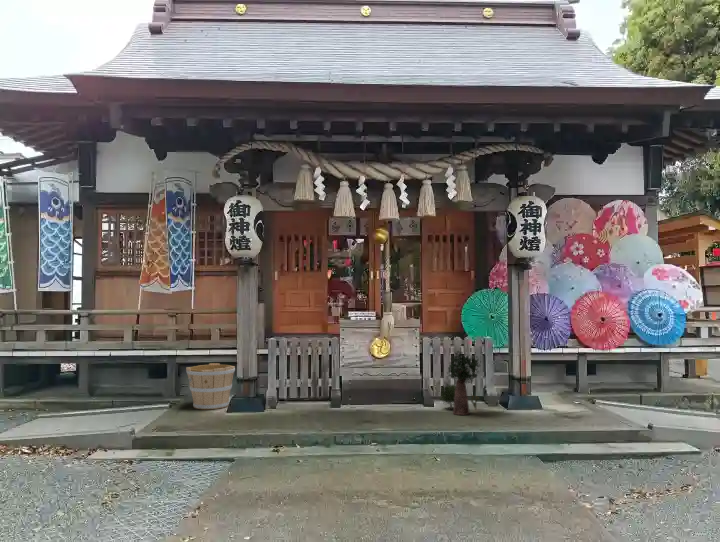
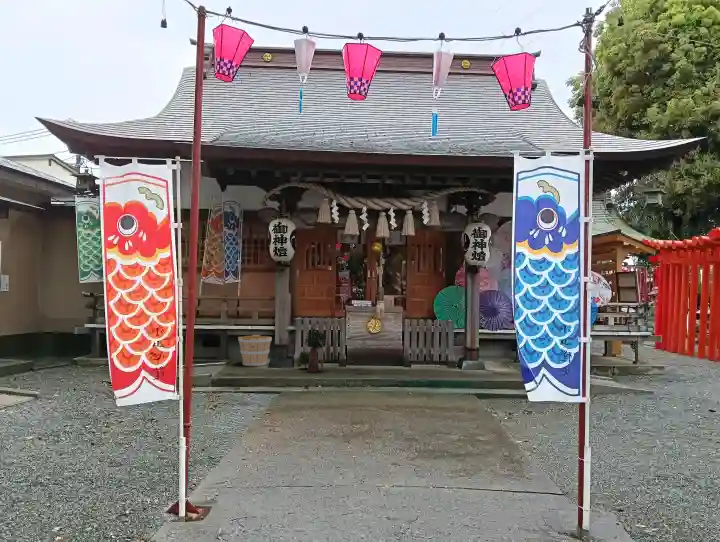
potted plant: present [440,351,480,415] -> present [298,328,326,372]

